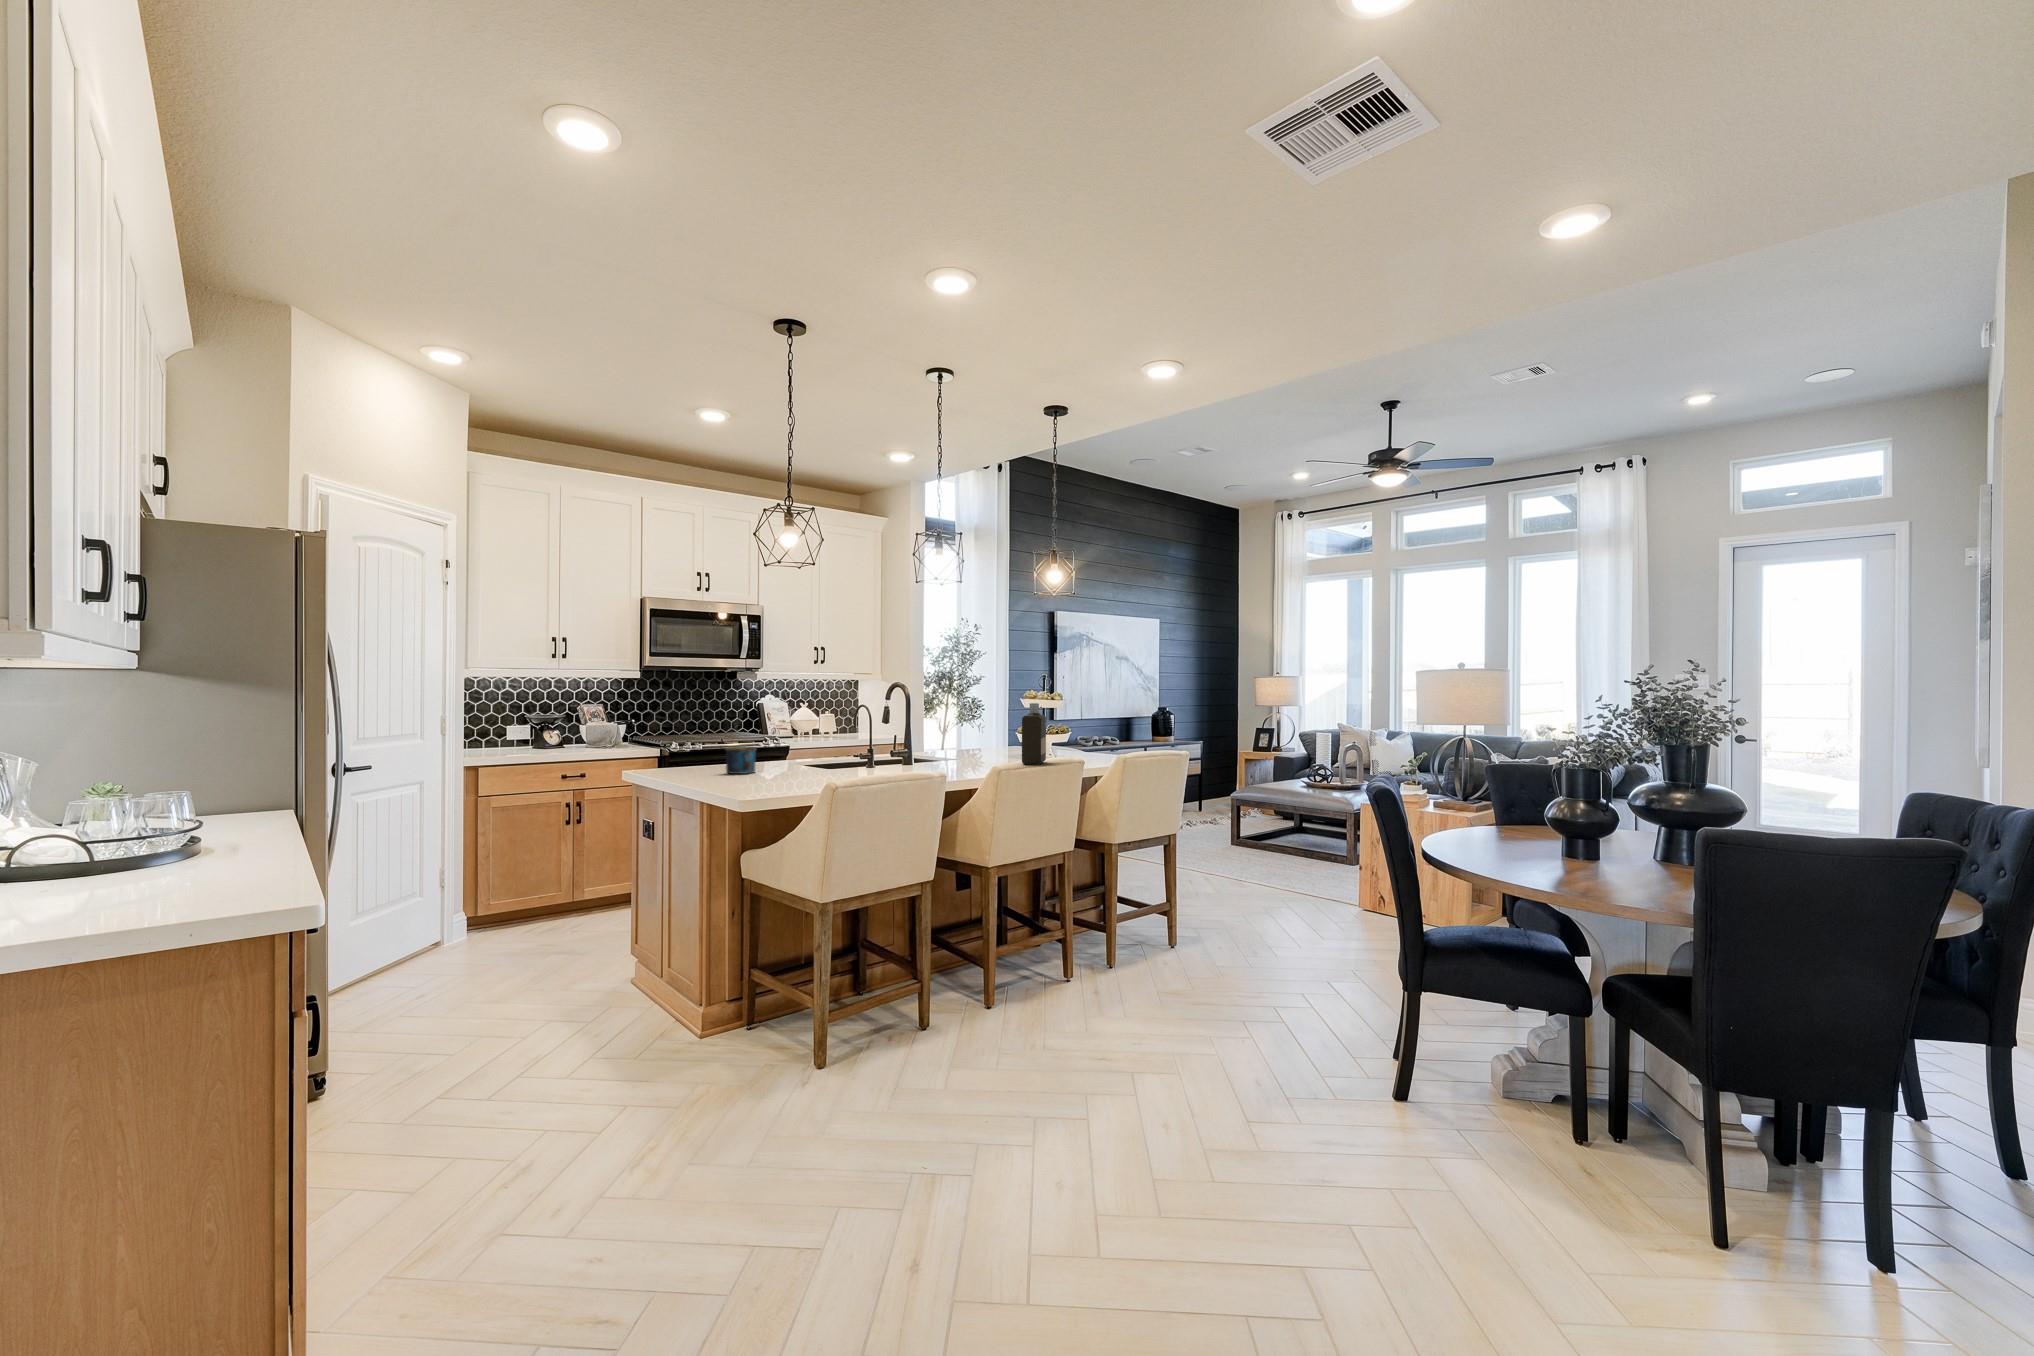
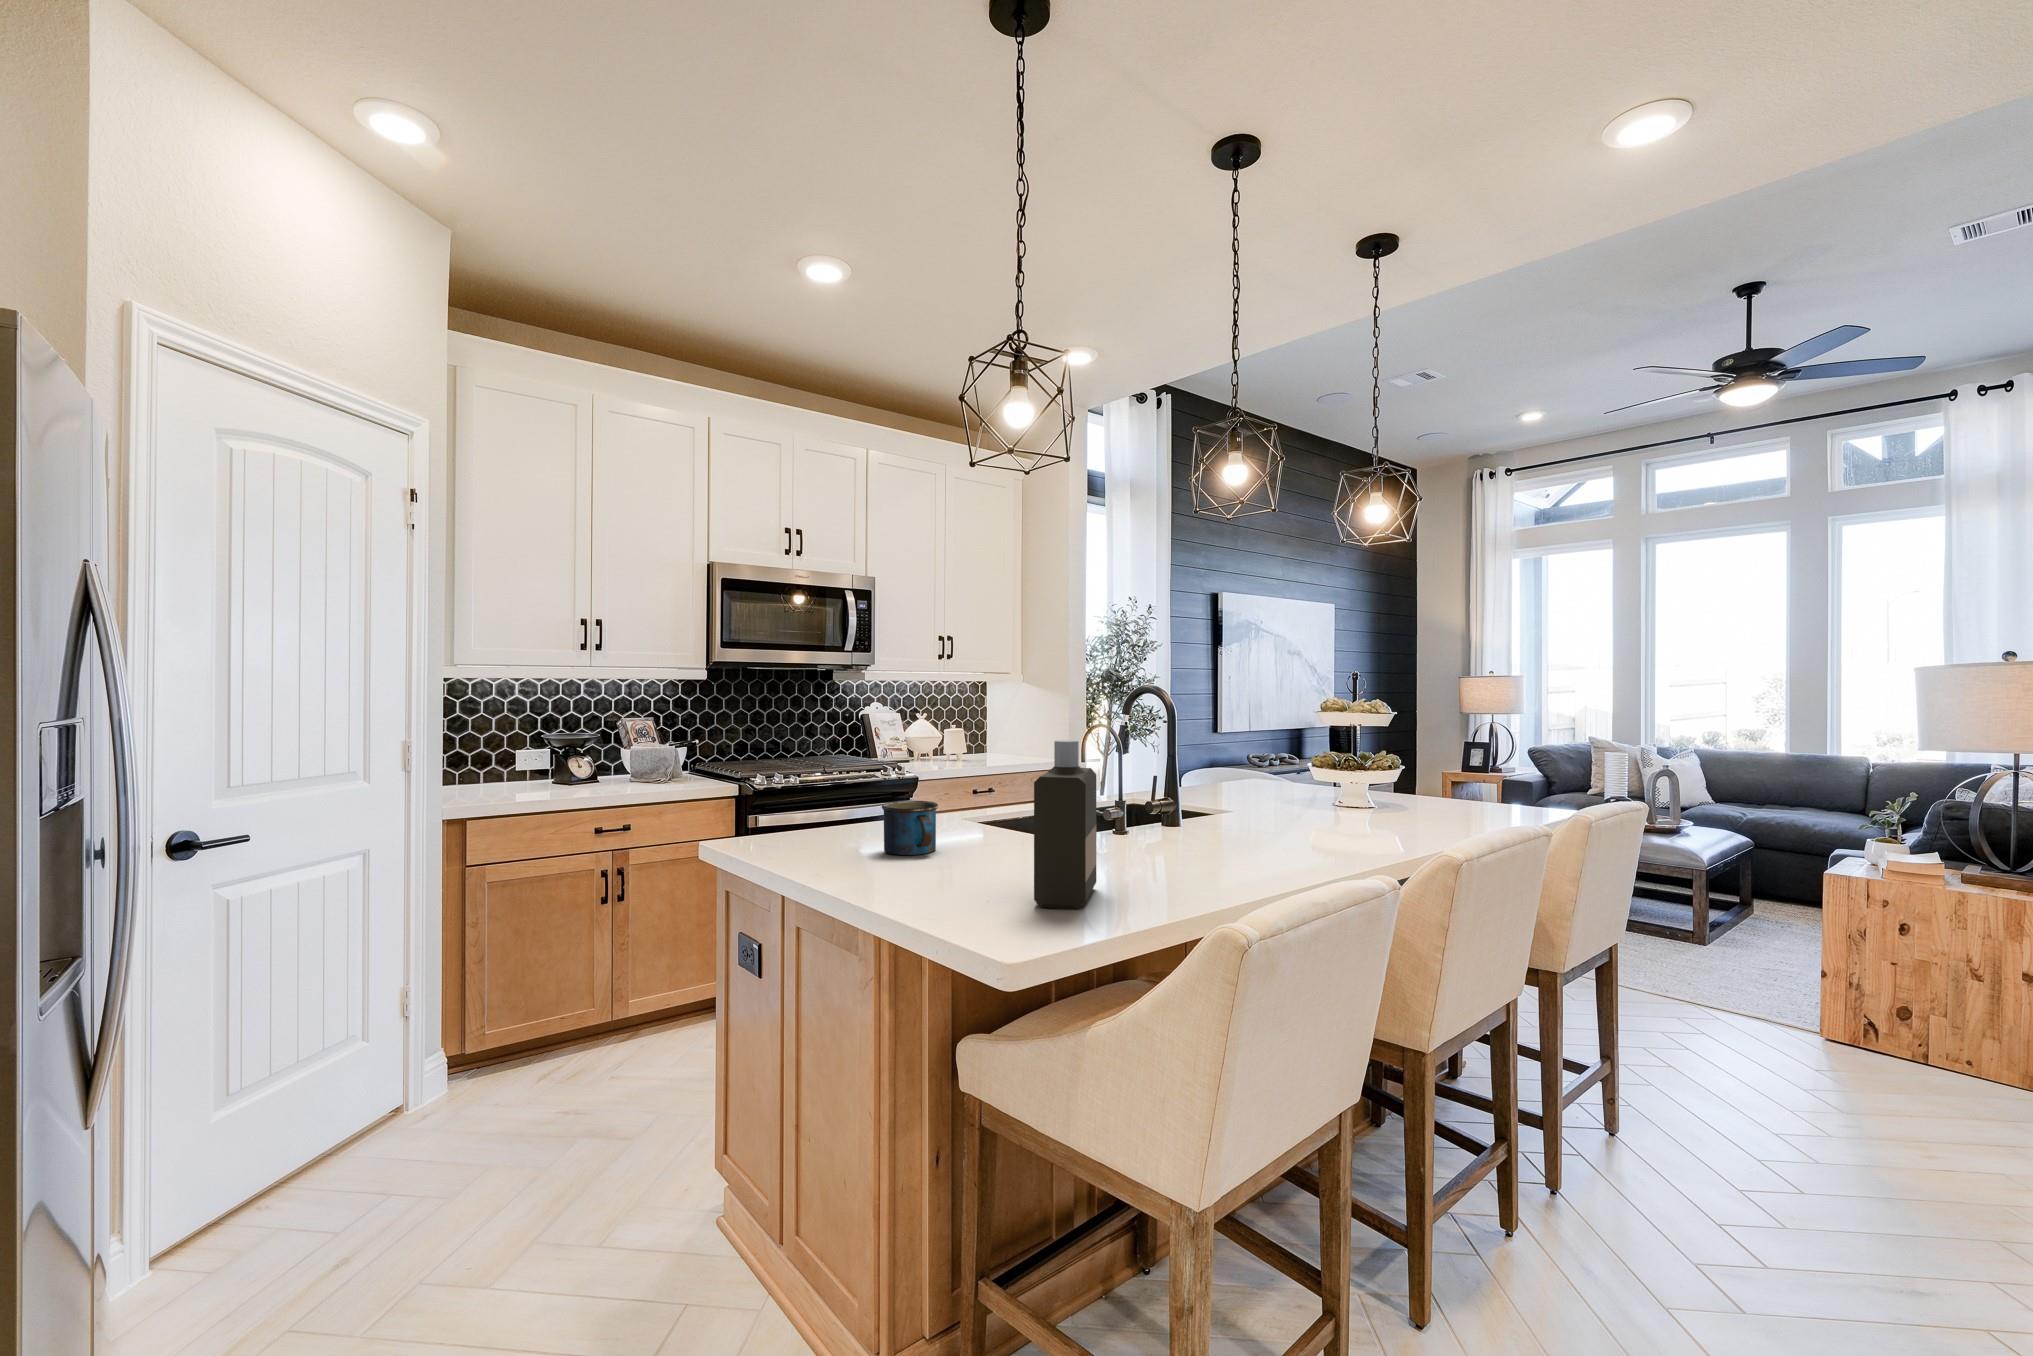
bottle: present [1022,703,1046,765] -> present [1034,740,1096,909]

